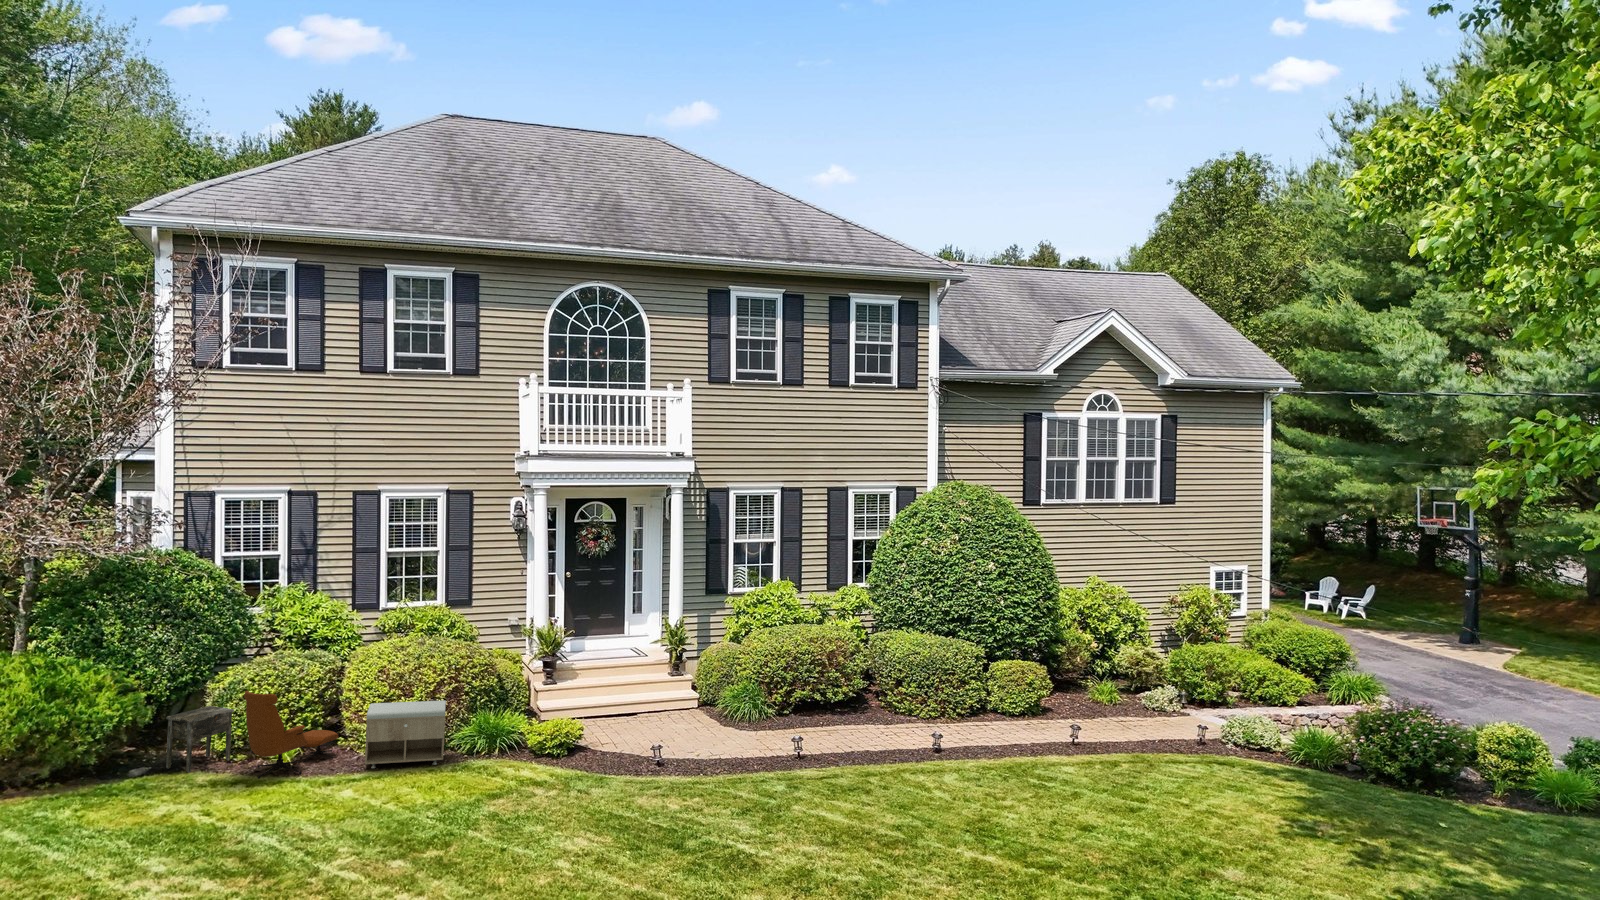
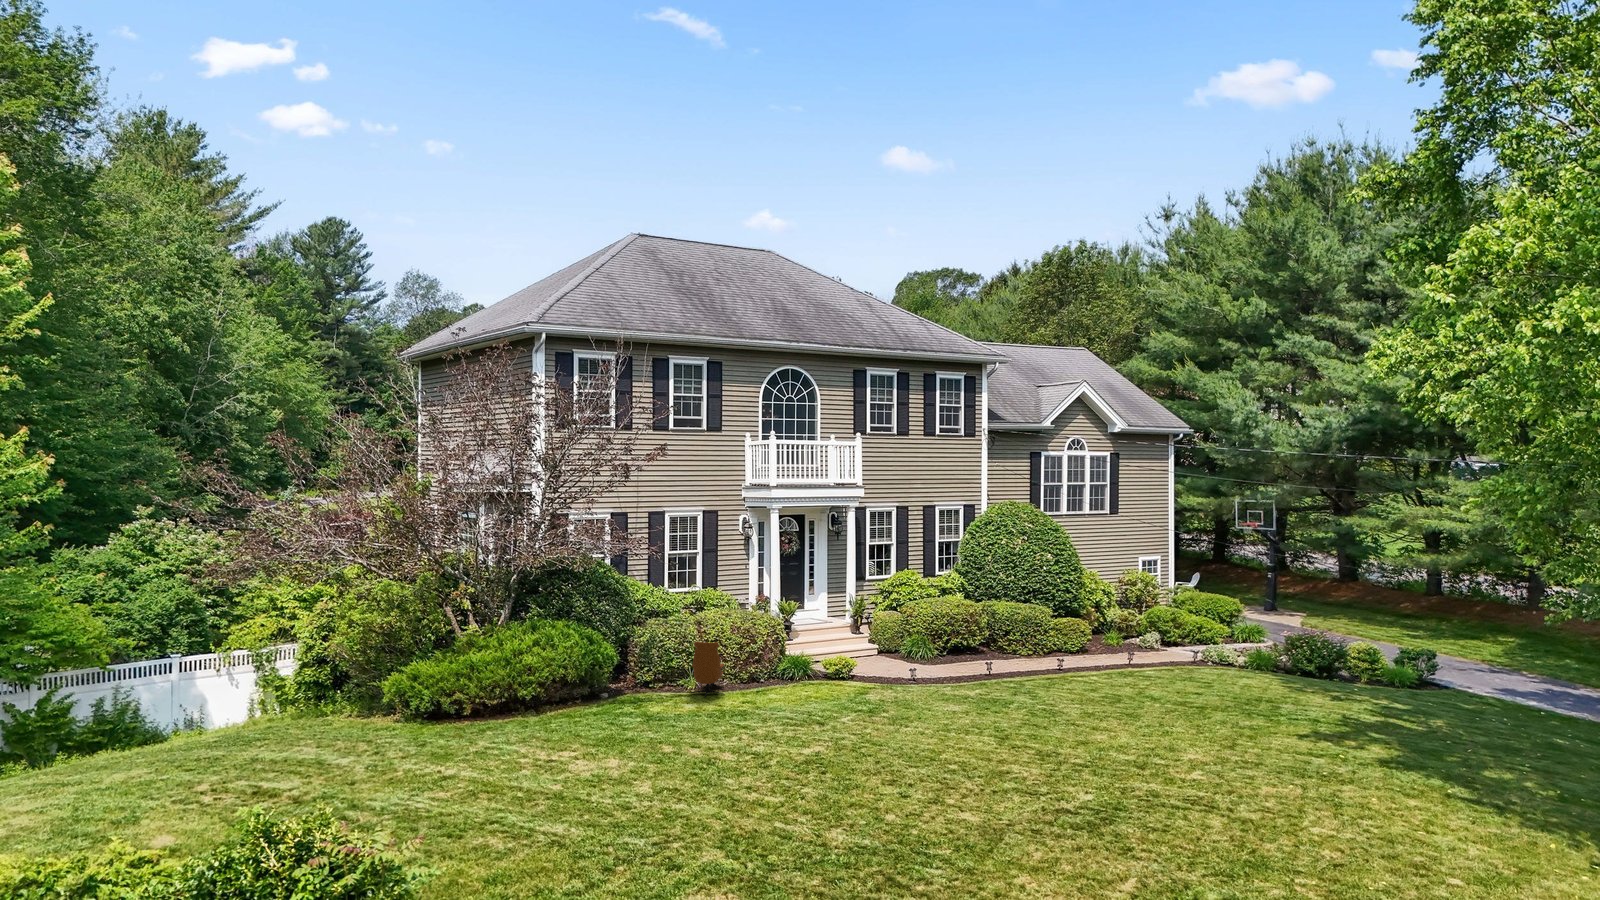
storage bench: present [365,700,446,768] -> none [744,648,798,691]
side table: present [166,706,234,773] -> none [635,657,665,698]

